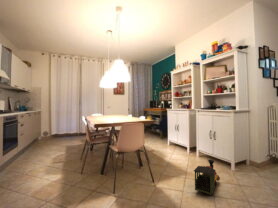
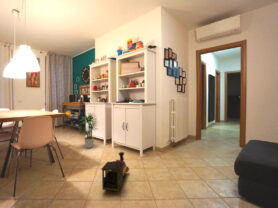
potted plant: none [163,117,184,153] -> present [83,114,96,148]

